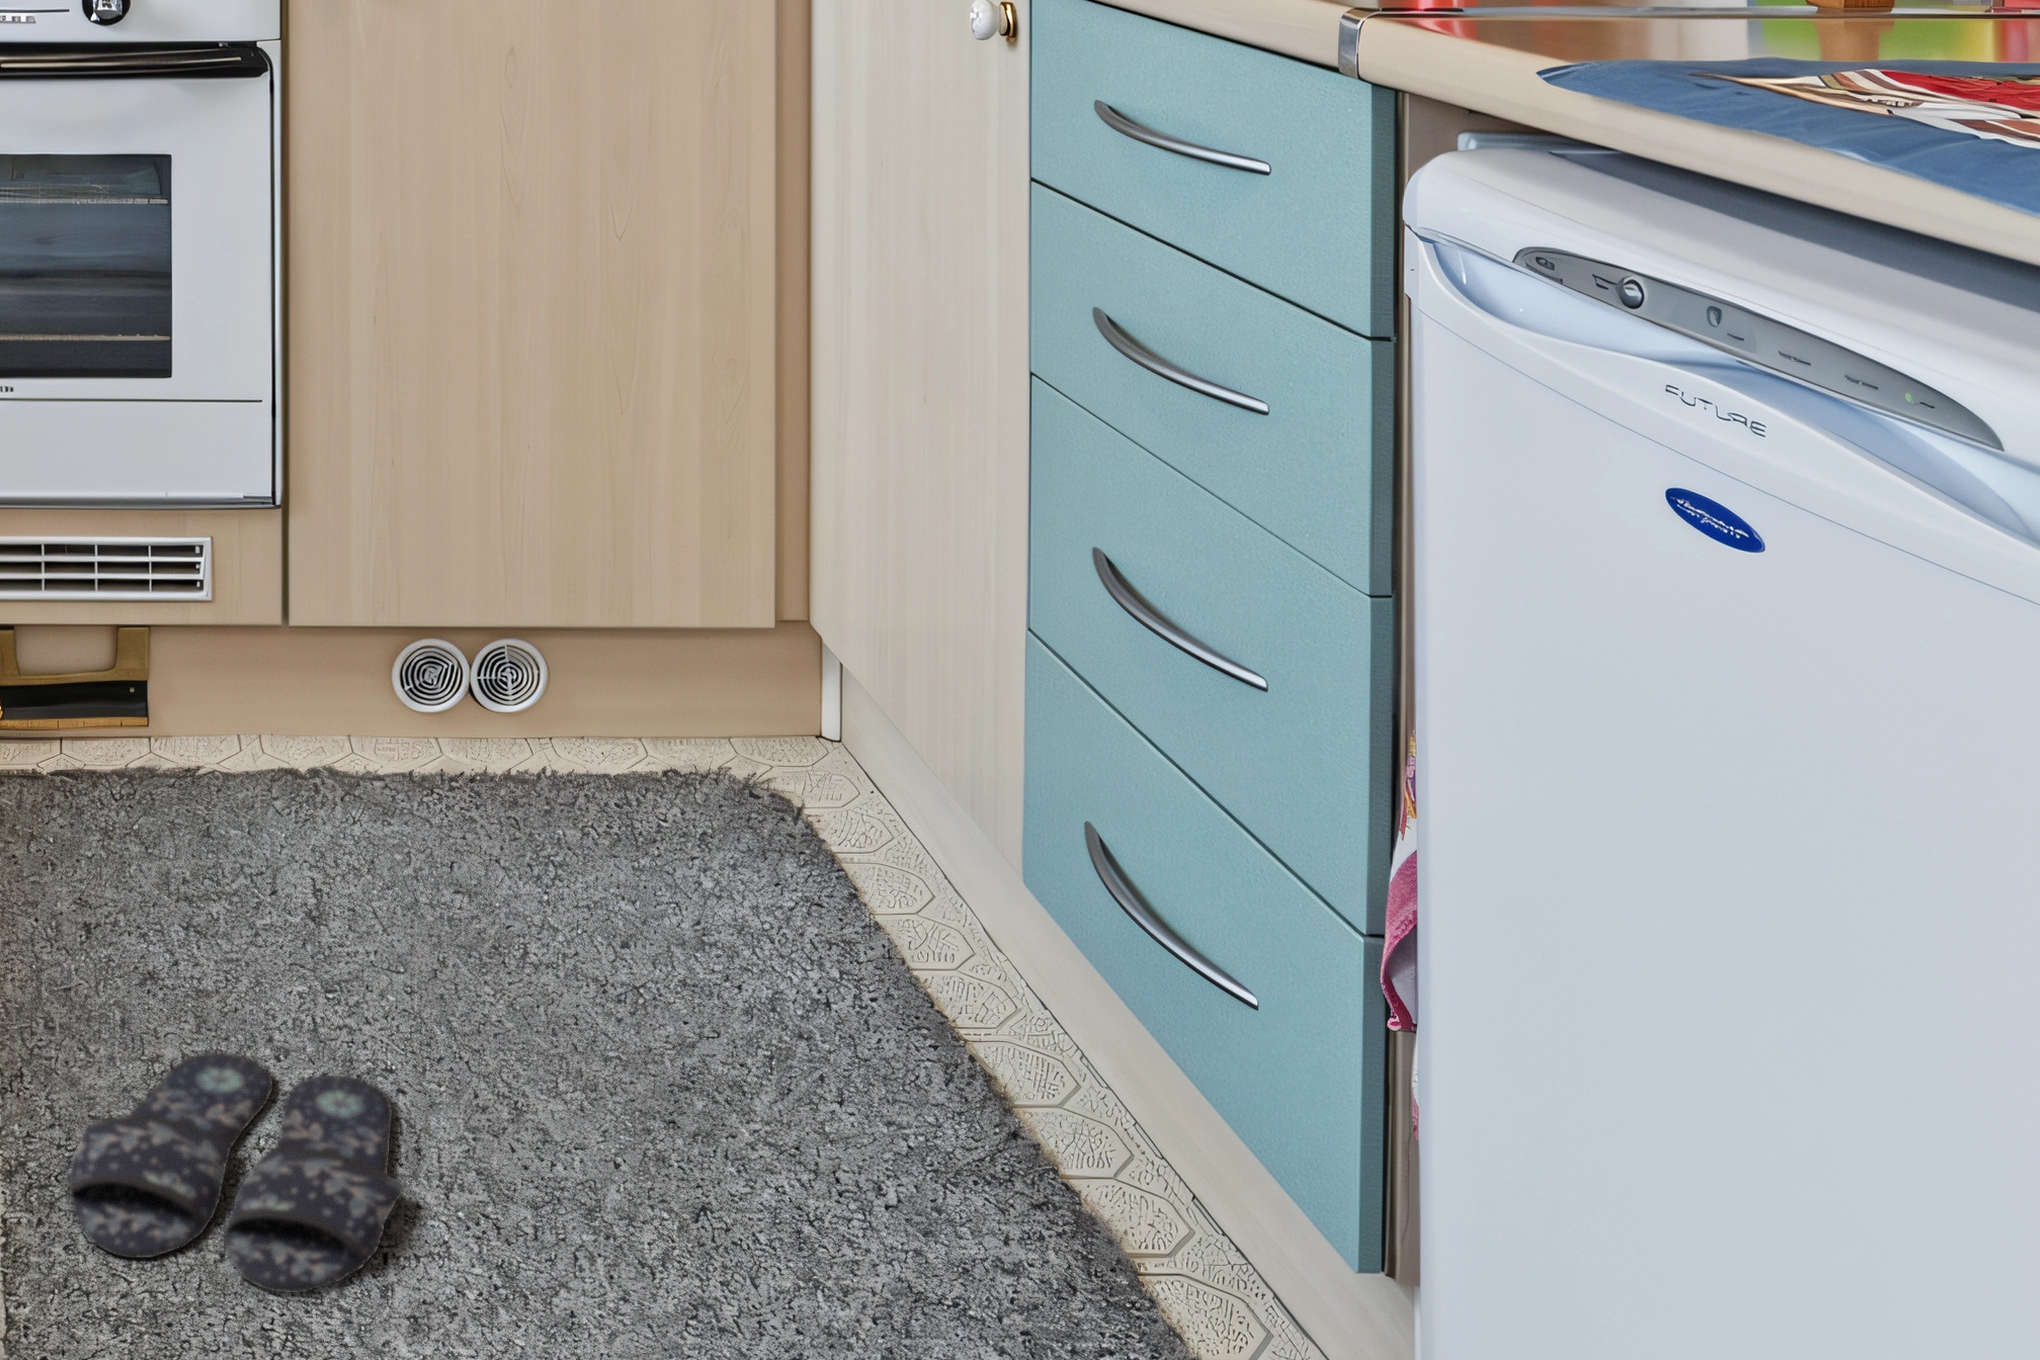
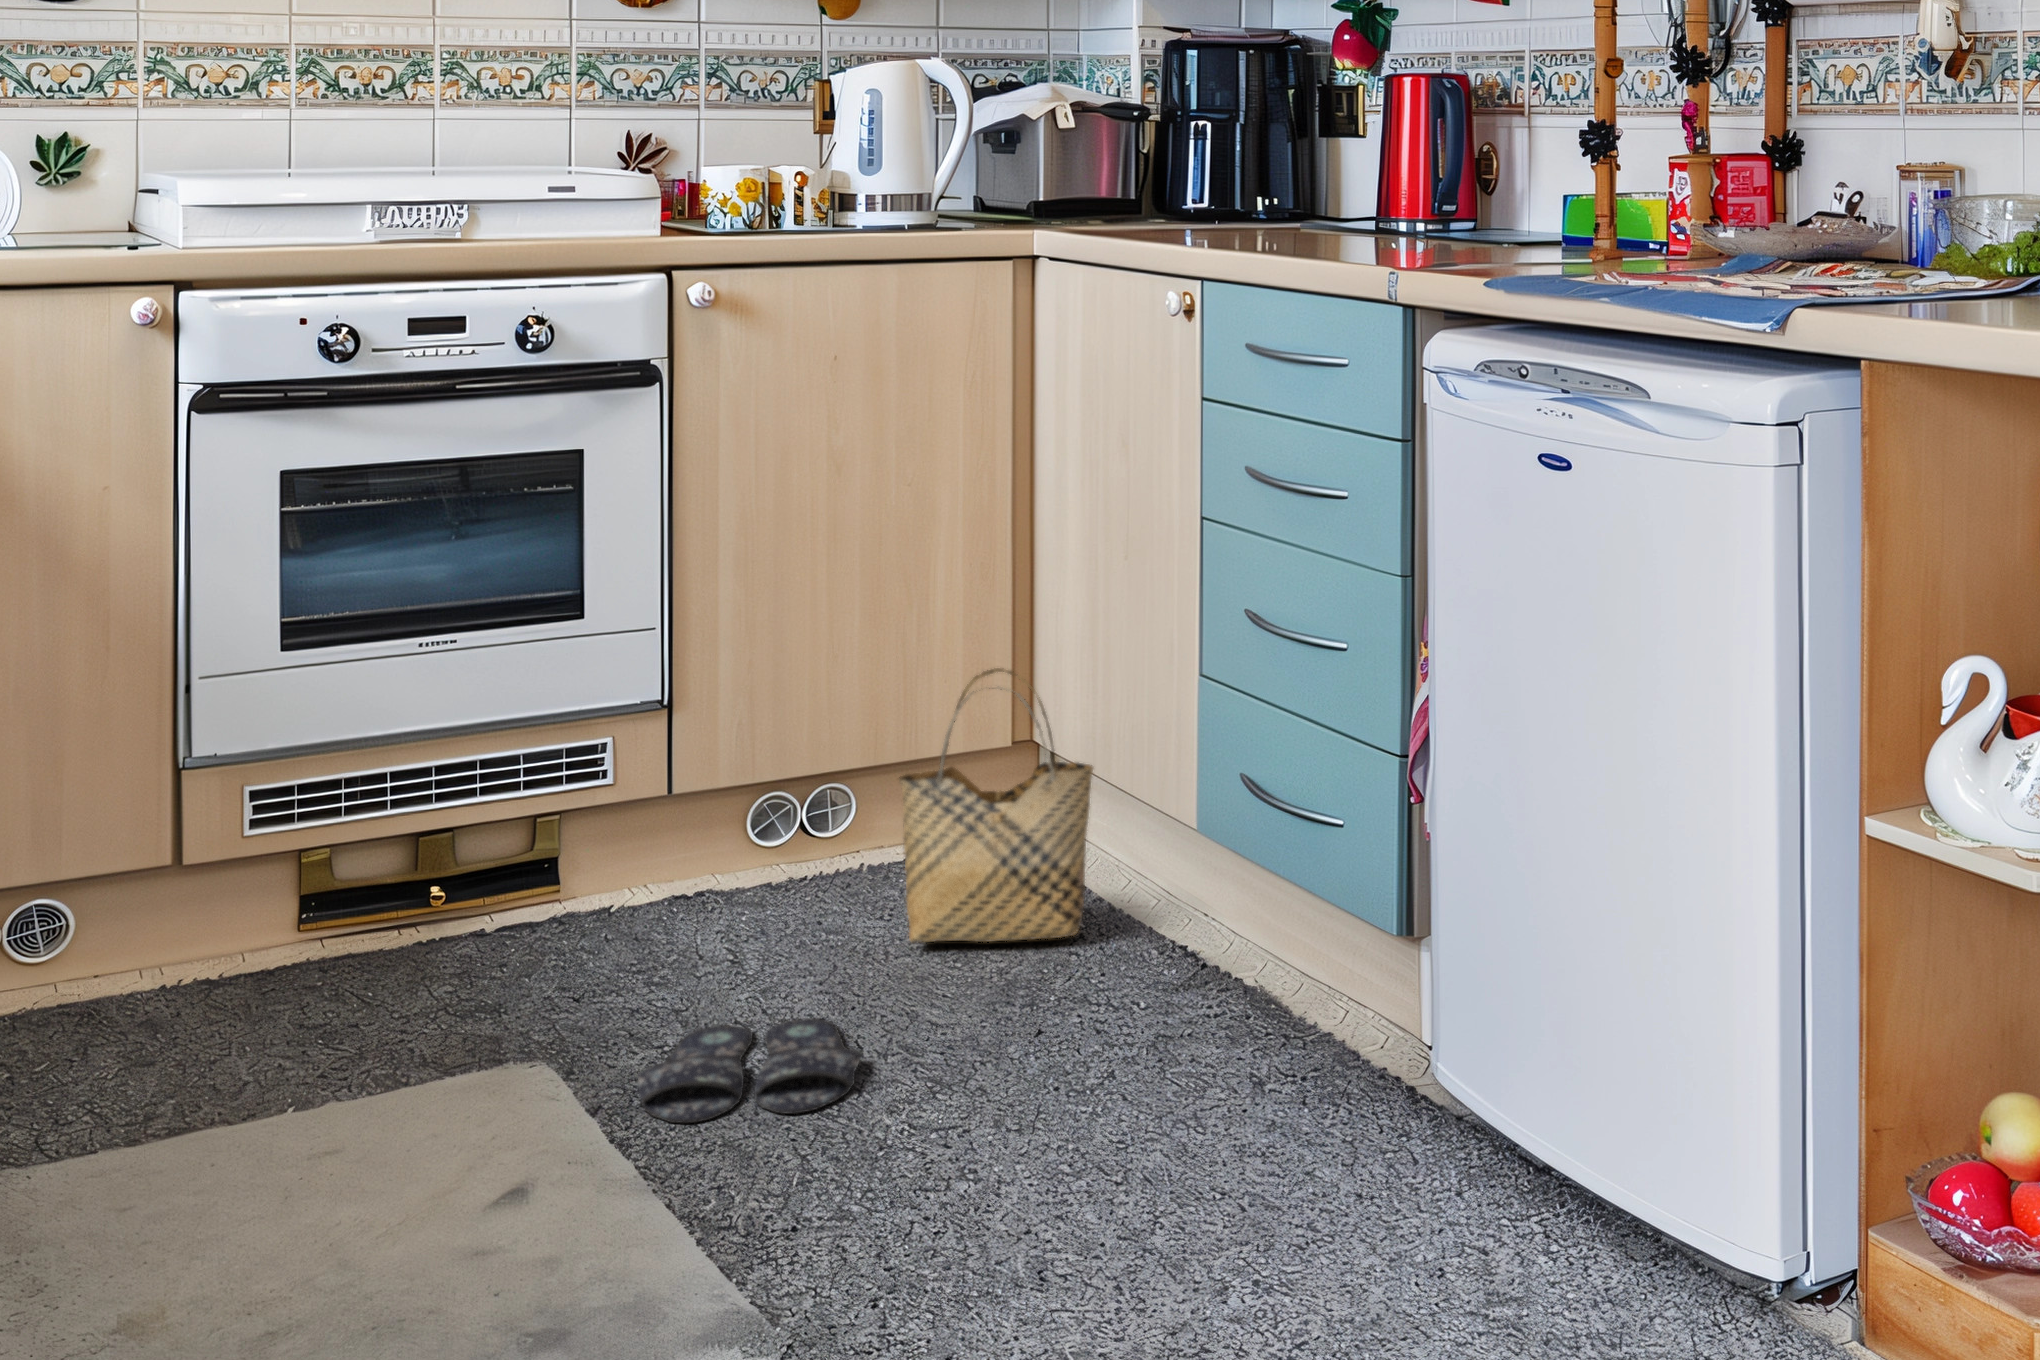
woven basket: none [535,557,842,1017] -> present [899,668,1093,943]

